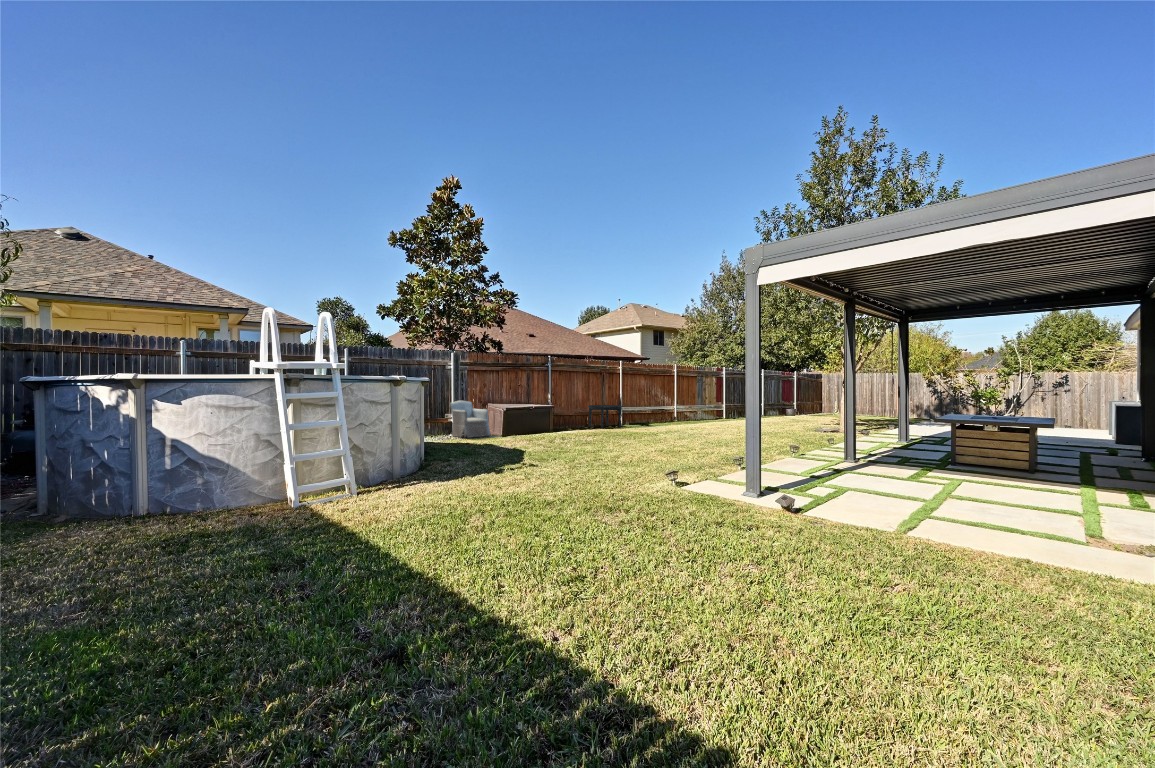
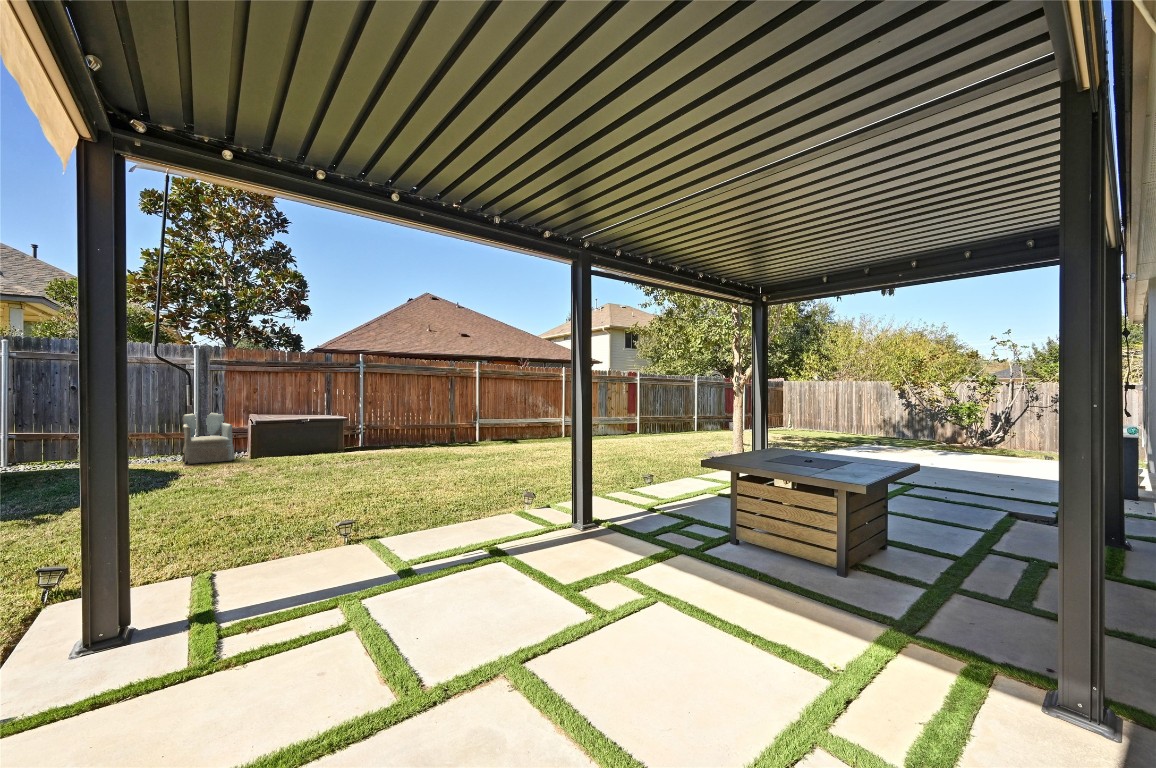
round table: present [588,405,622,428] -> none [417,418,466,449]

